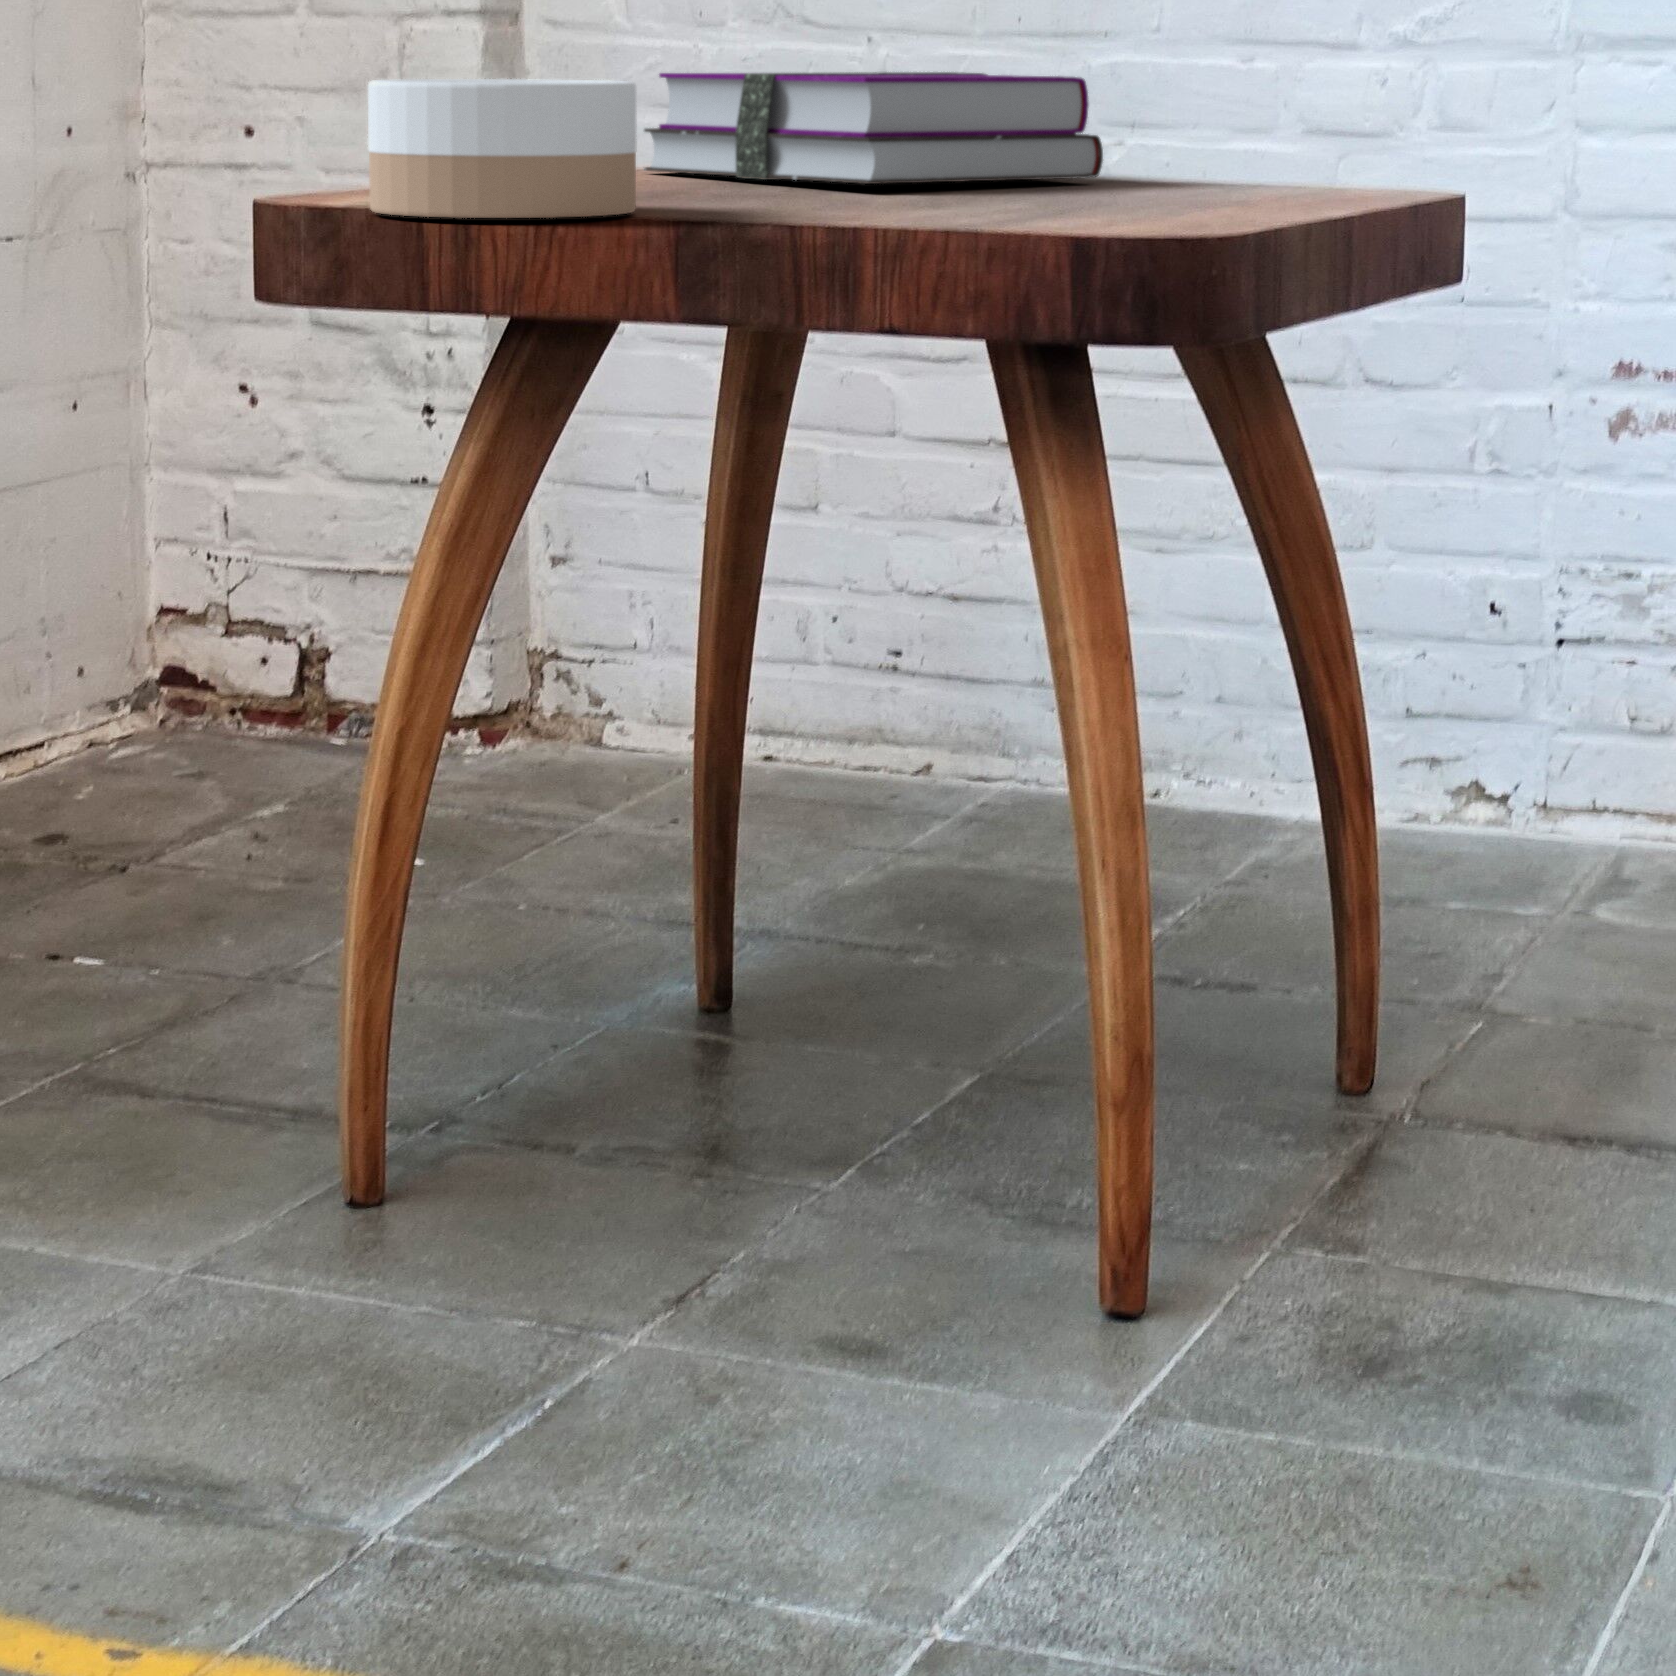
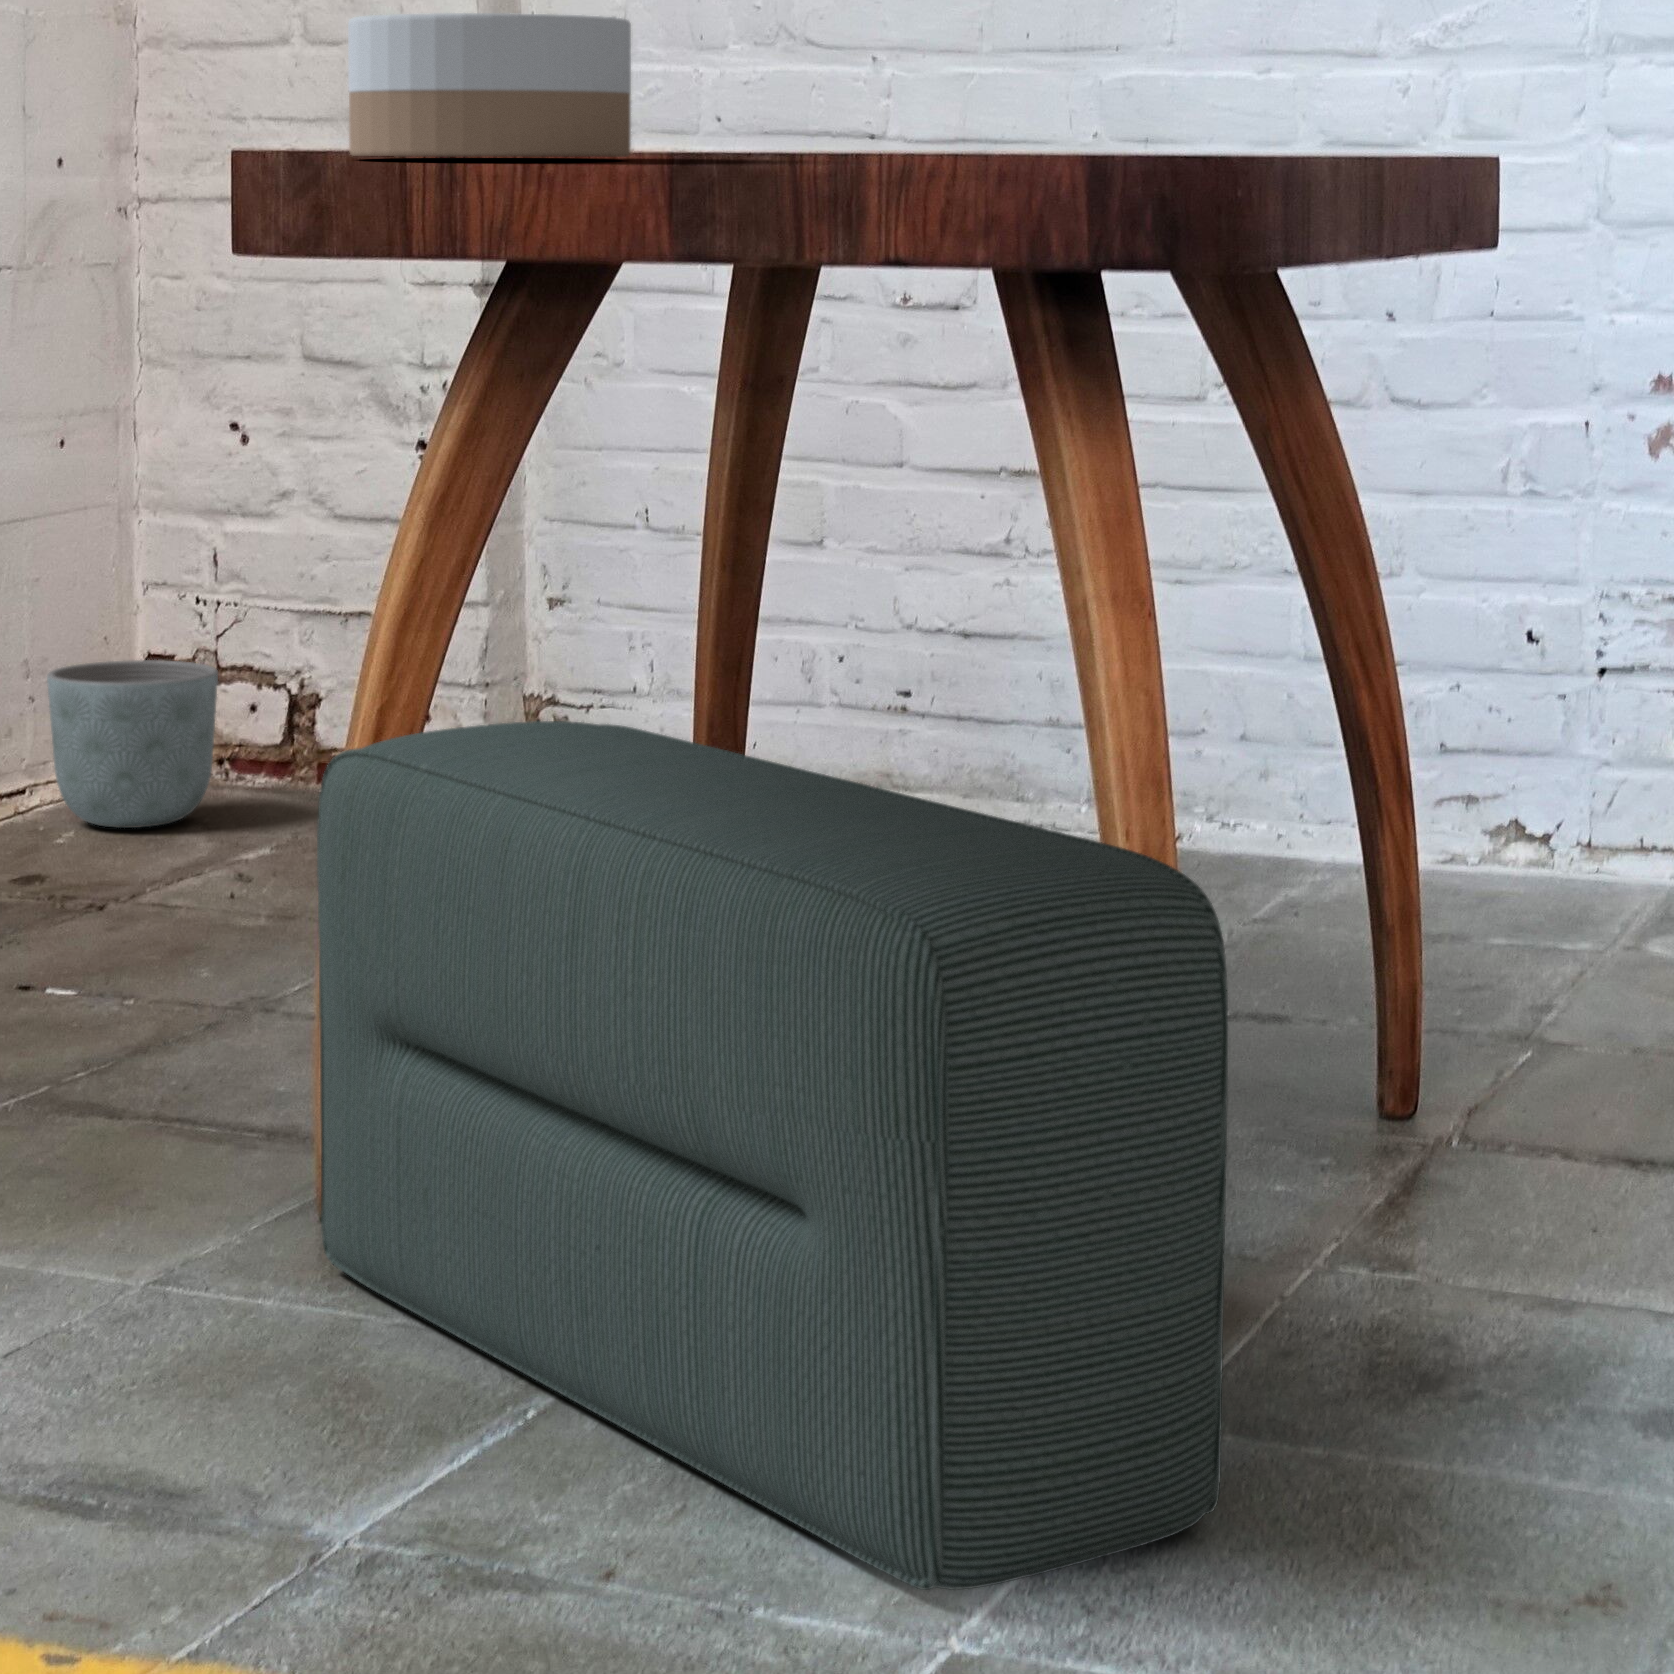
hardback book: present [643,72,1103,184] -> none [640,32,1123,147]
planter: none [77,617,240,778] -> present [47,660,218,828]
pouf: none [345,746,1190,1577] -> present [317,721,1228,1590]

